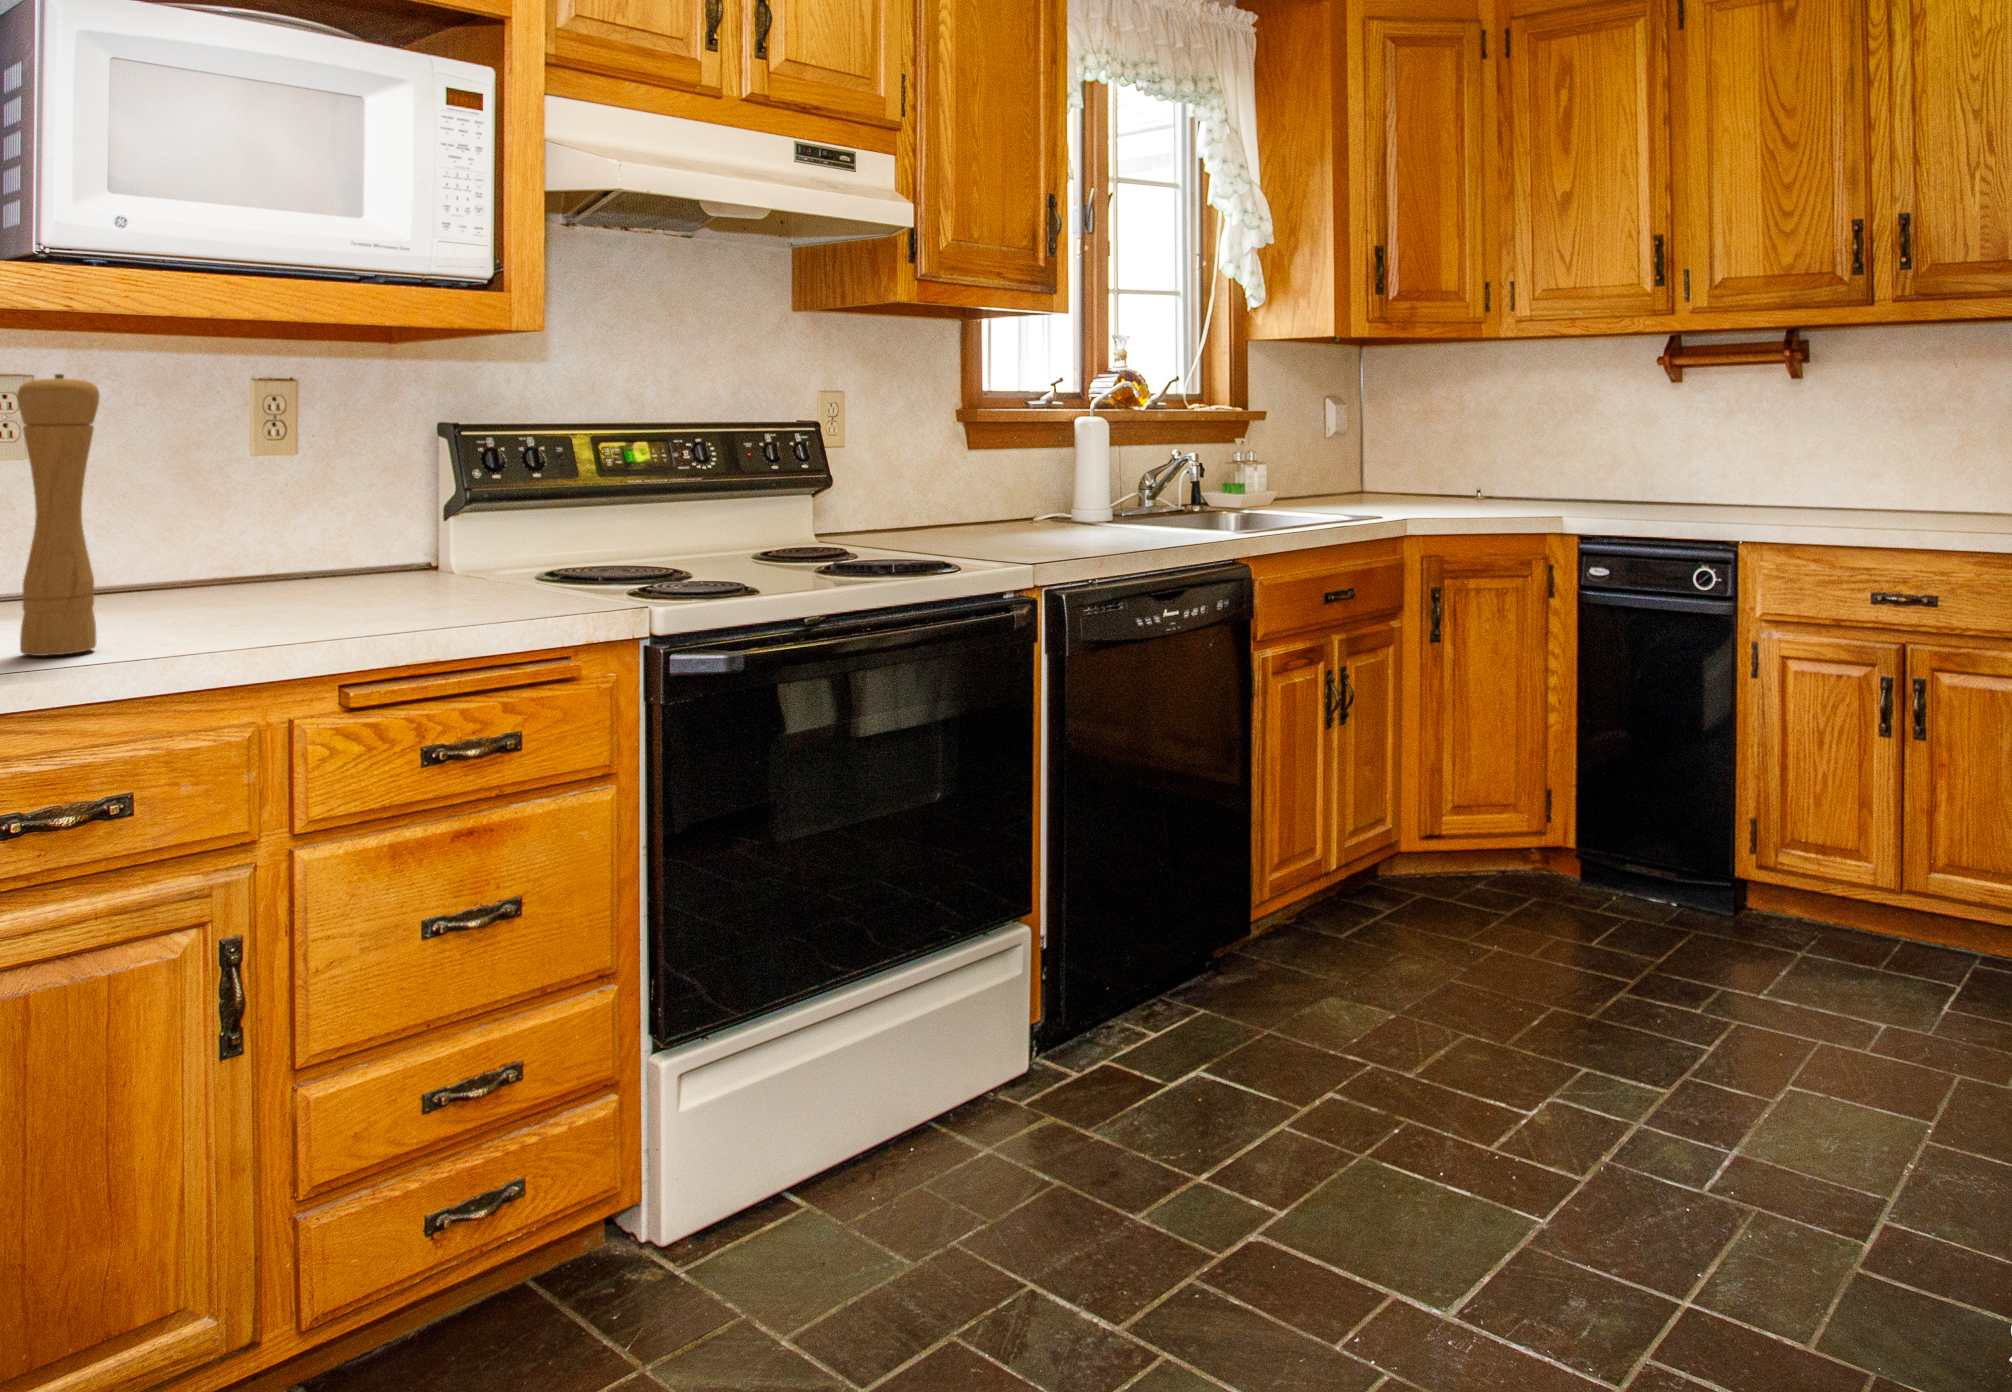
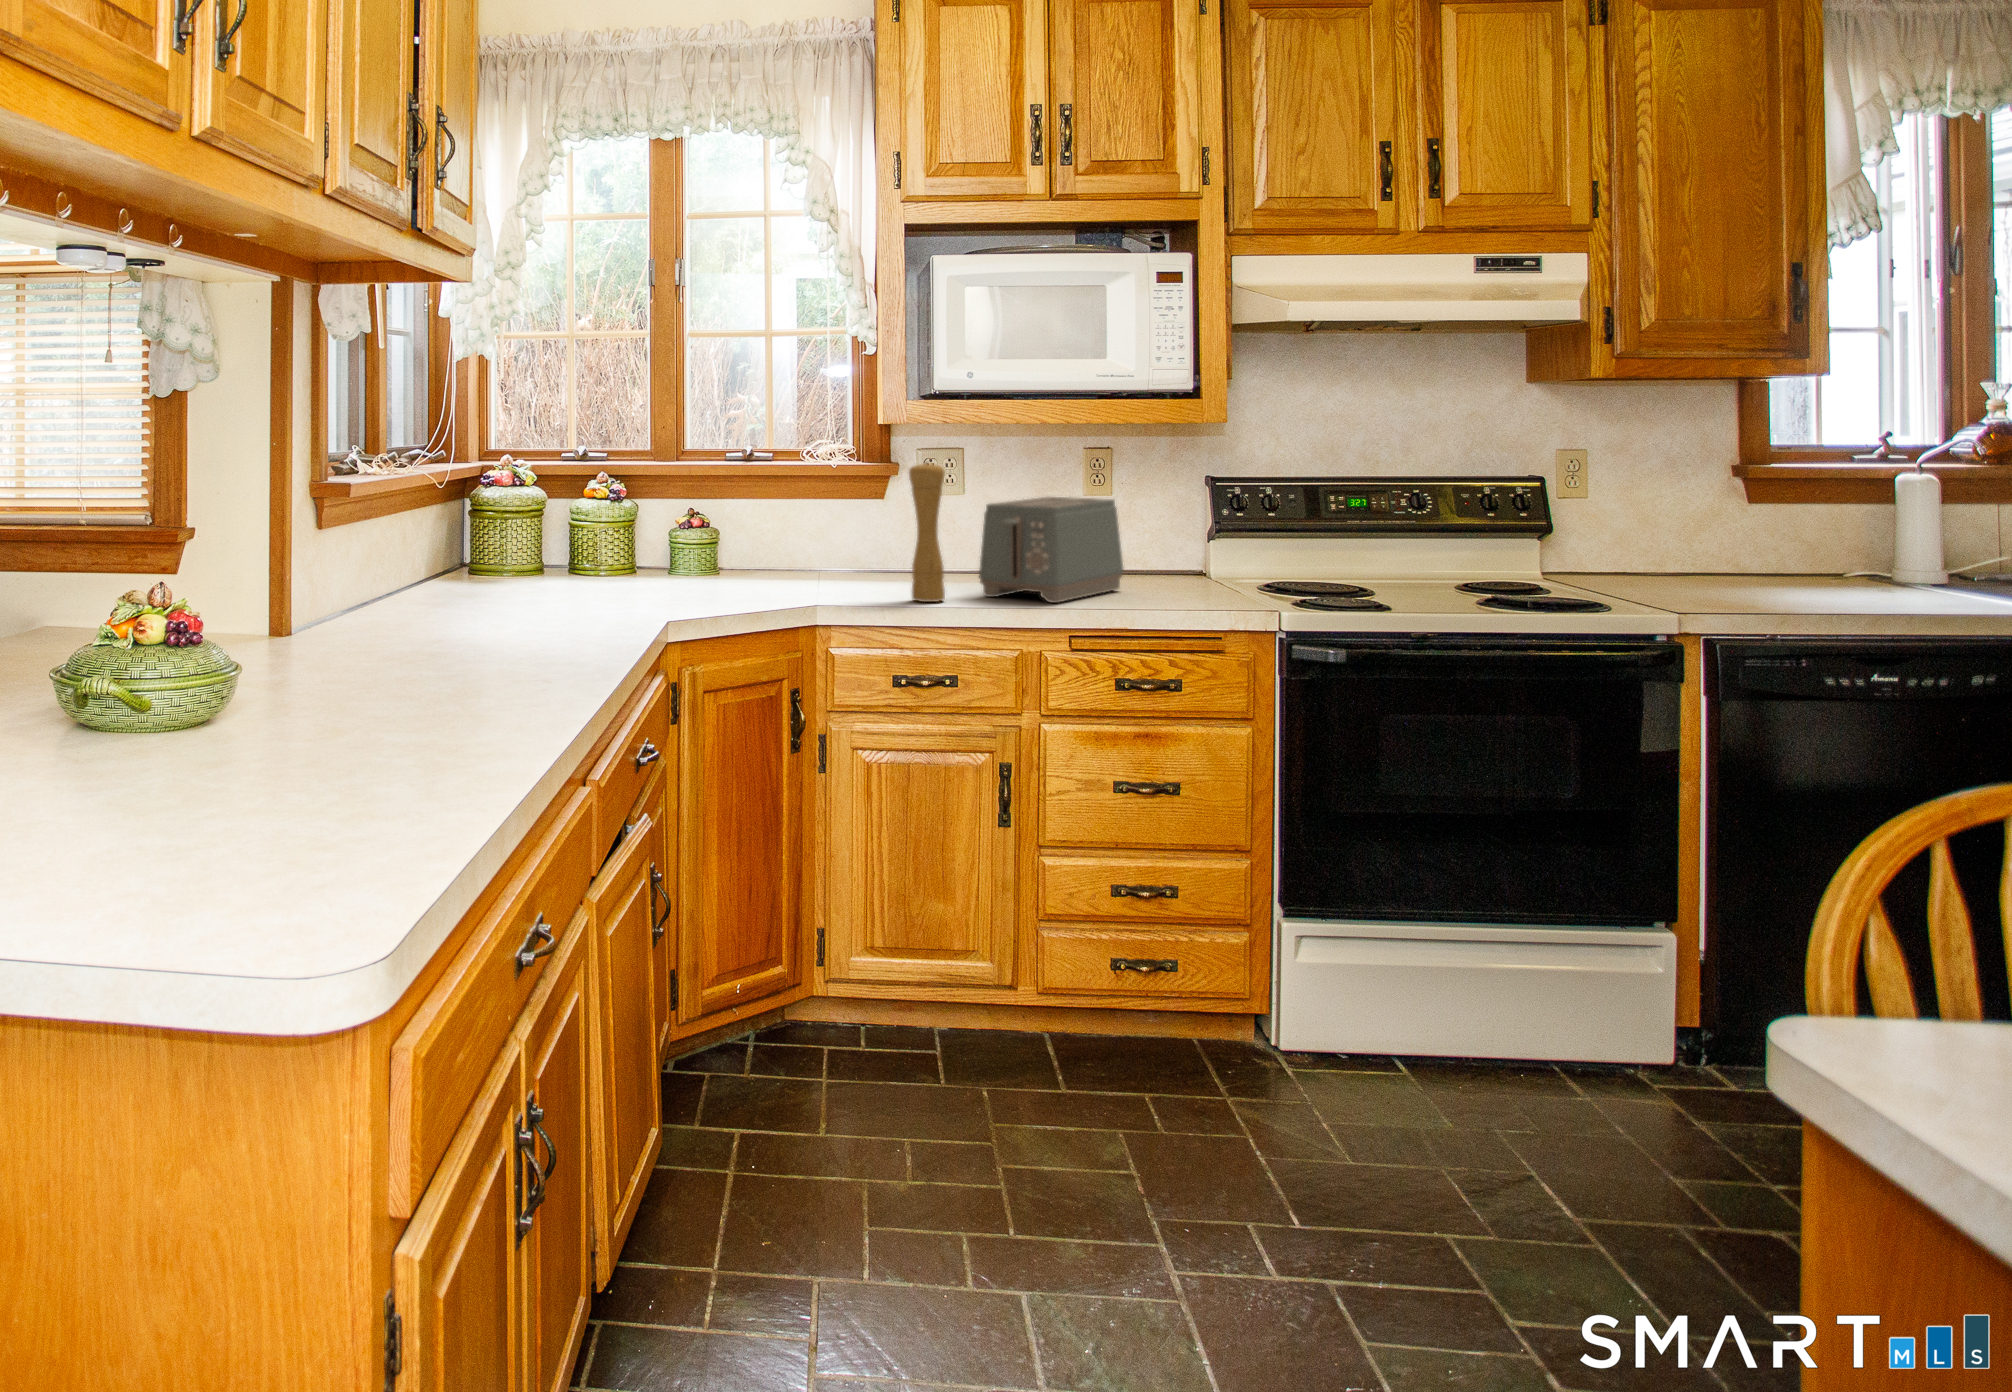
toaster: none [149,450,375,632] -> present [979,497,1123,603]

